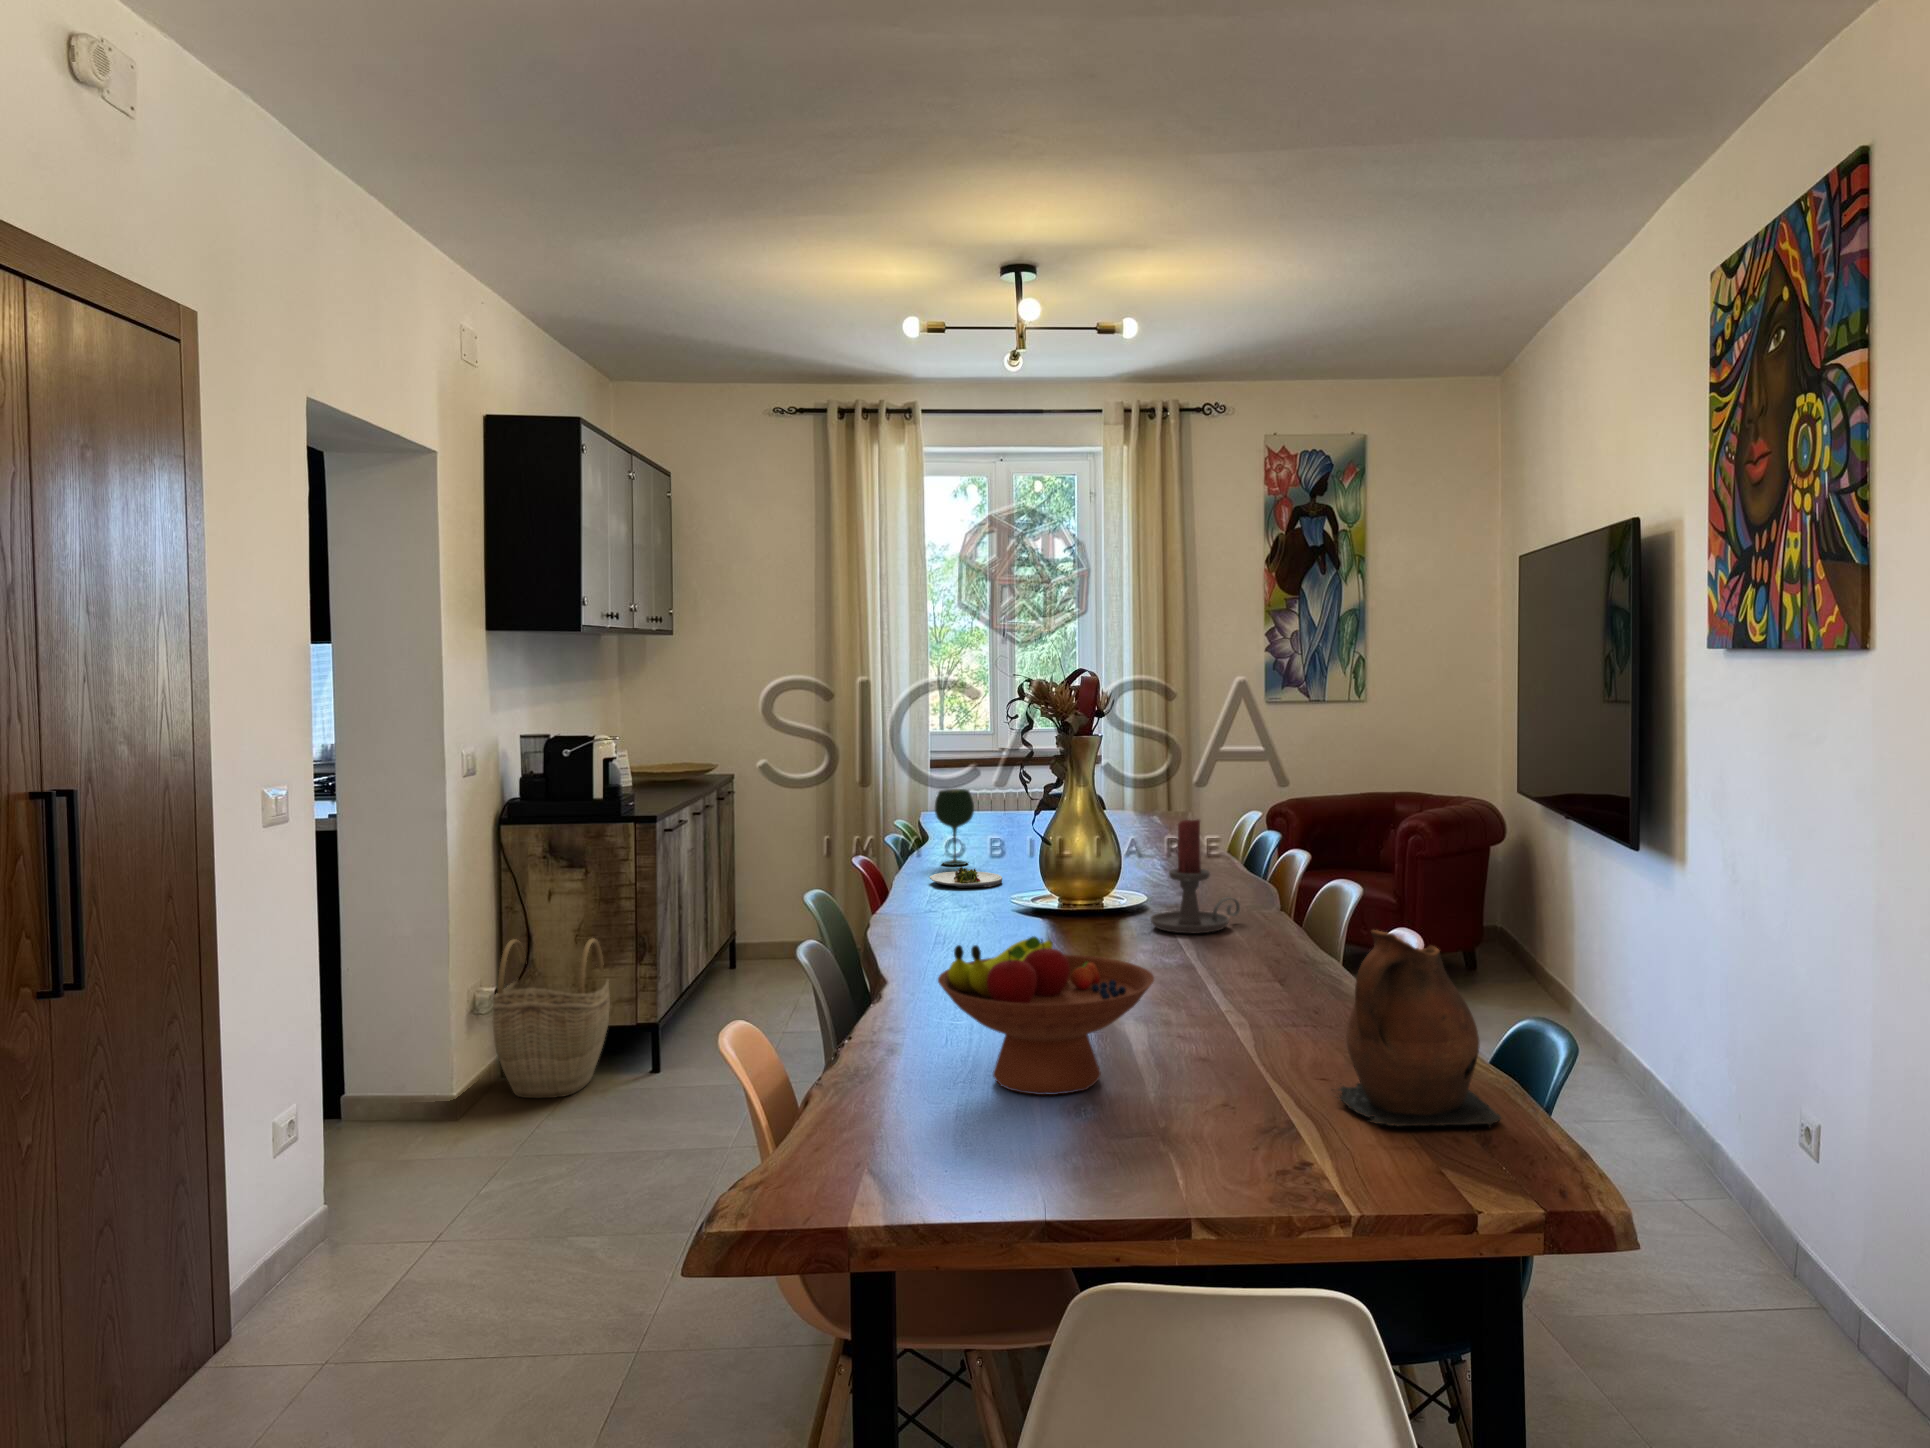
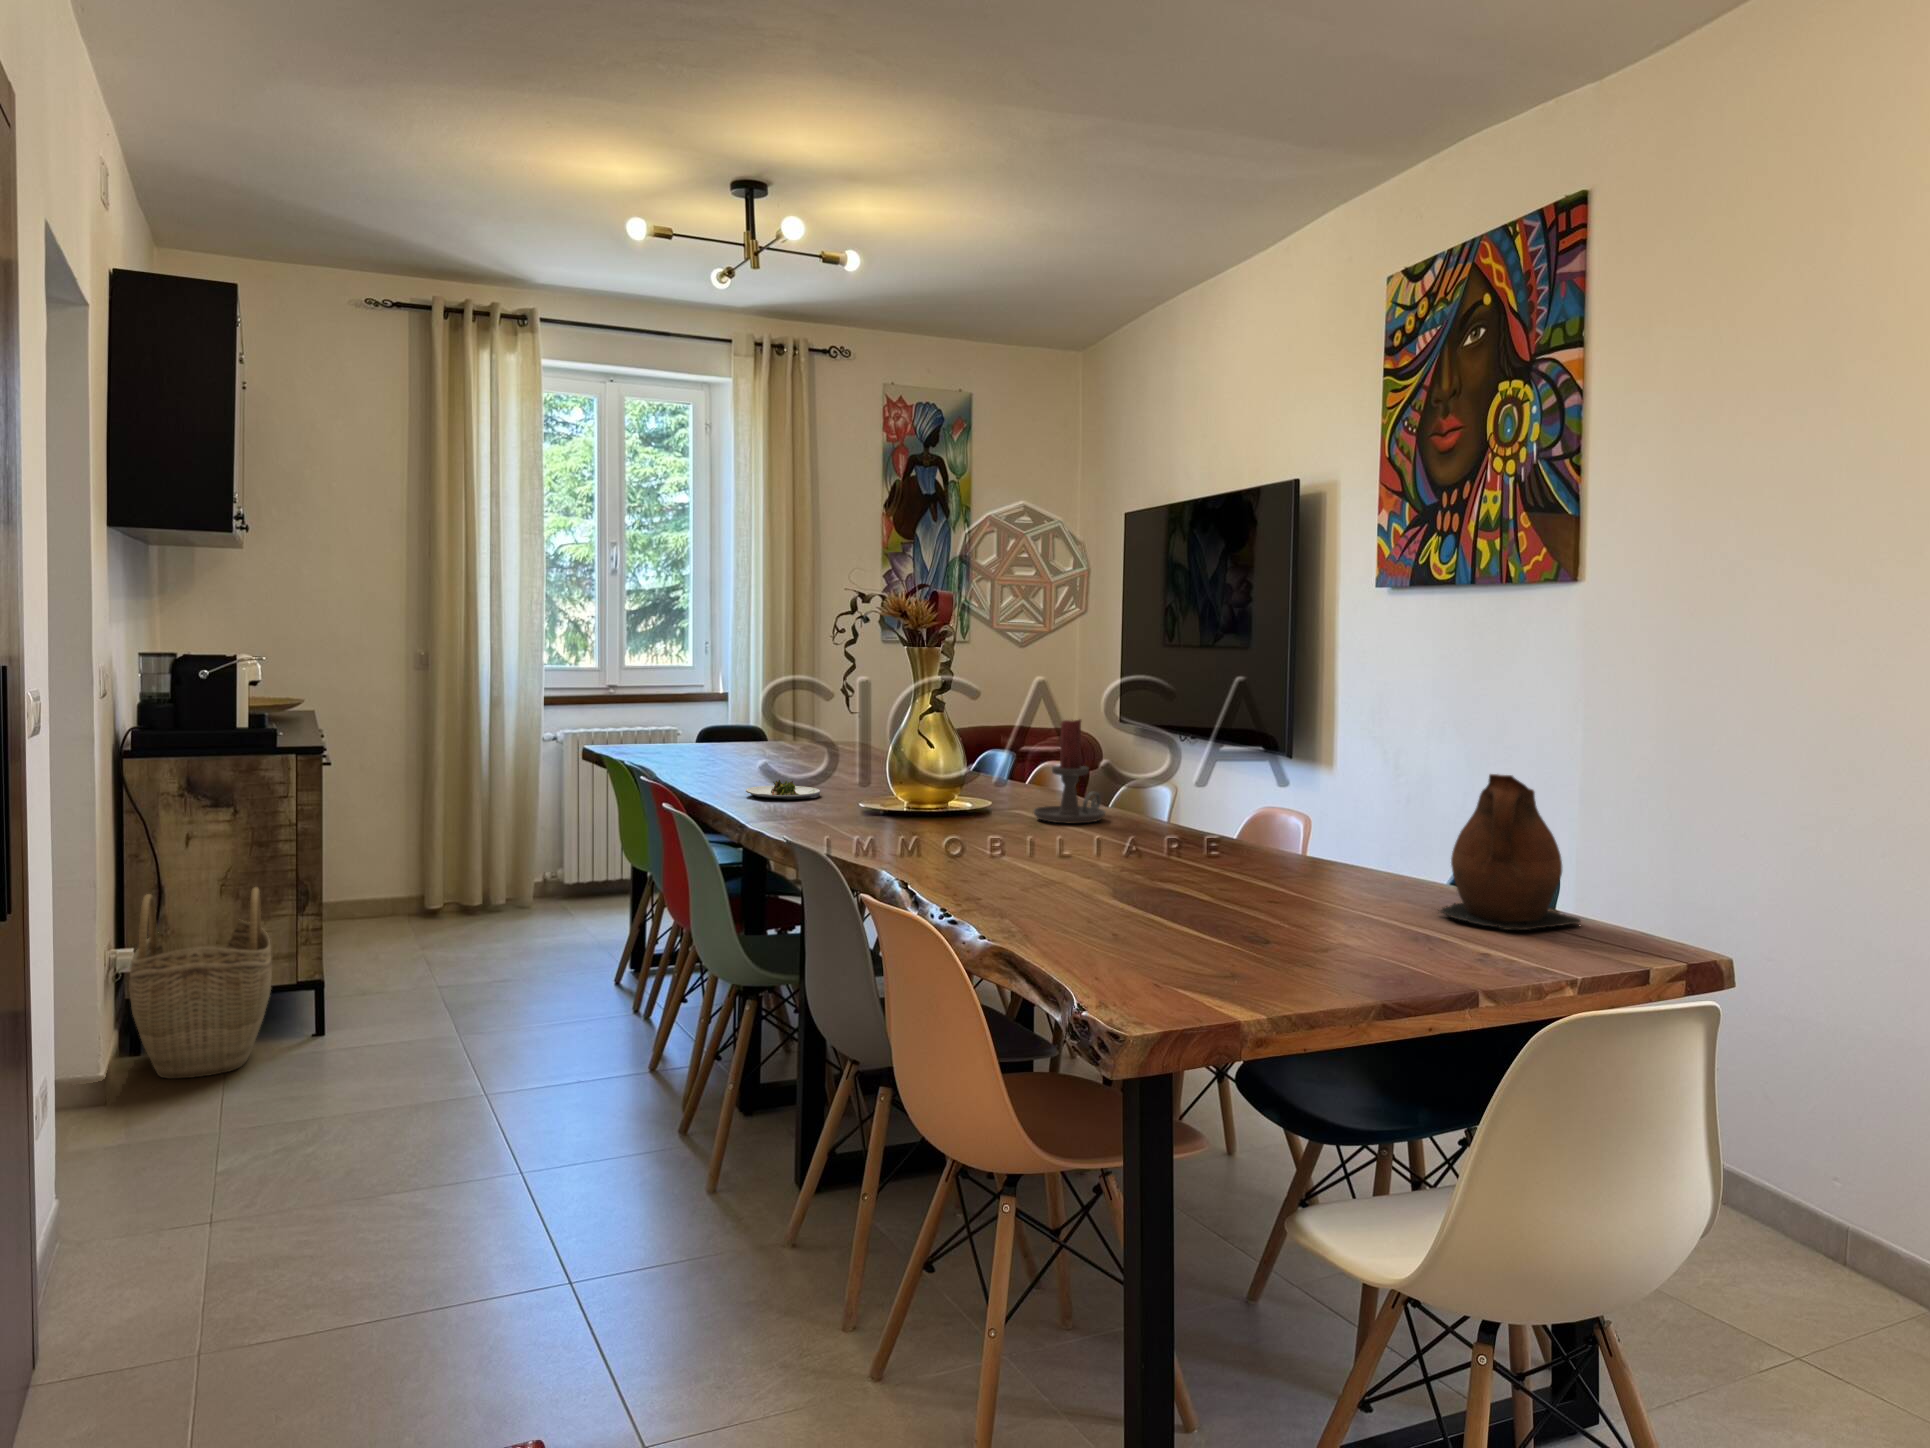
wine glass: present [935,789,974,865] -> none [715,706,755,783]
fruit bowl: present [938,936,1154,1095] -> none [1108,797,1309,936]

